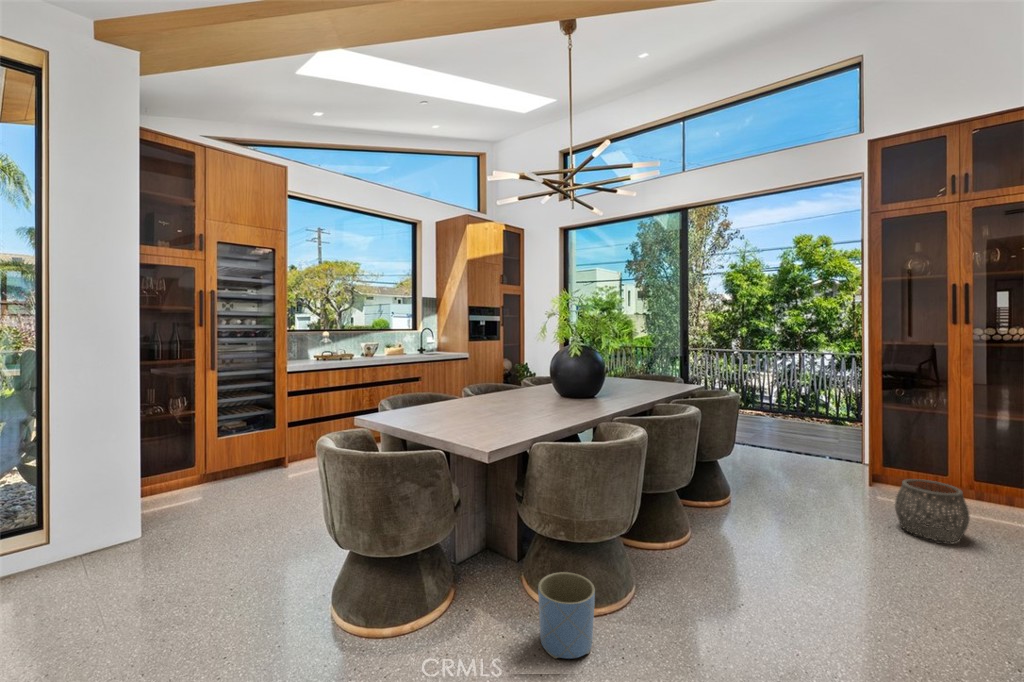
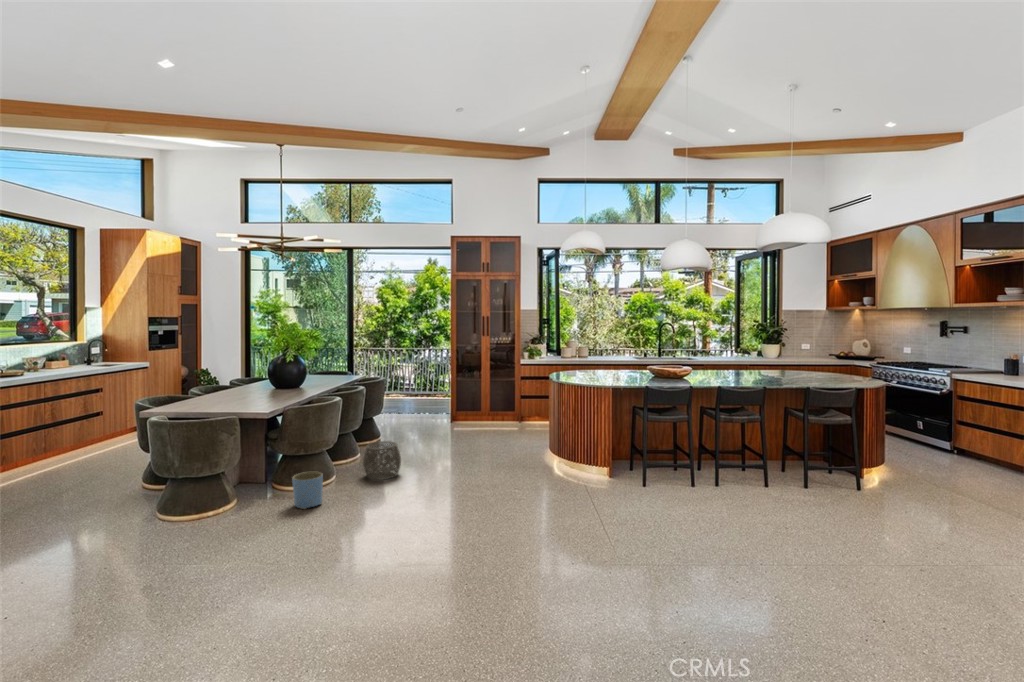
woven basket: present [895,479,970,542] -> present [363,441,401,480]

